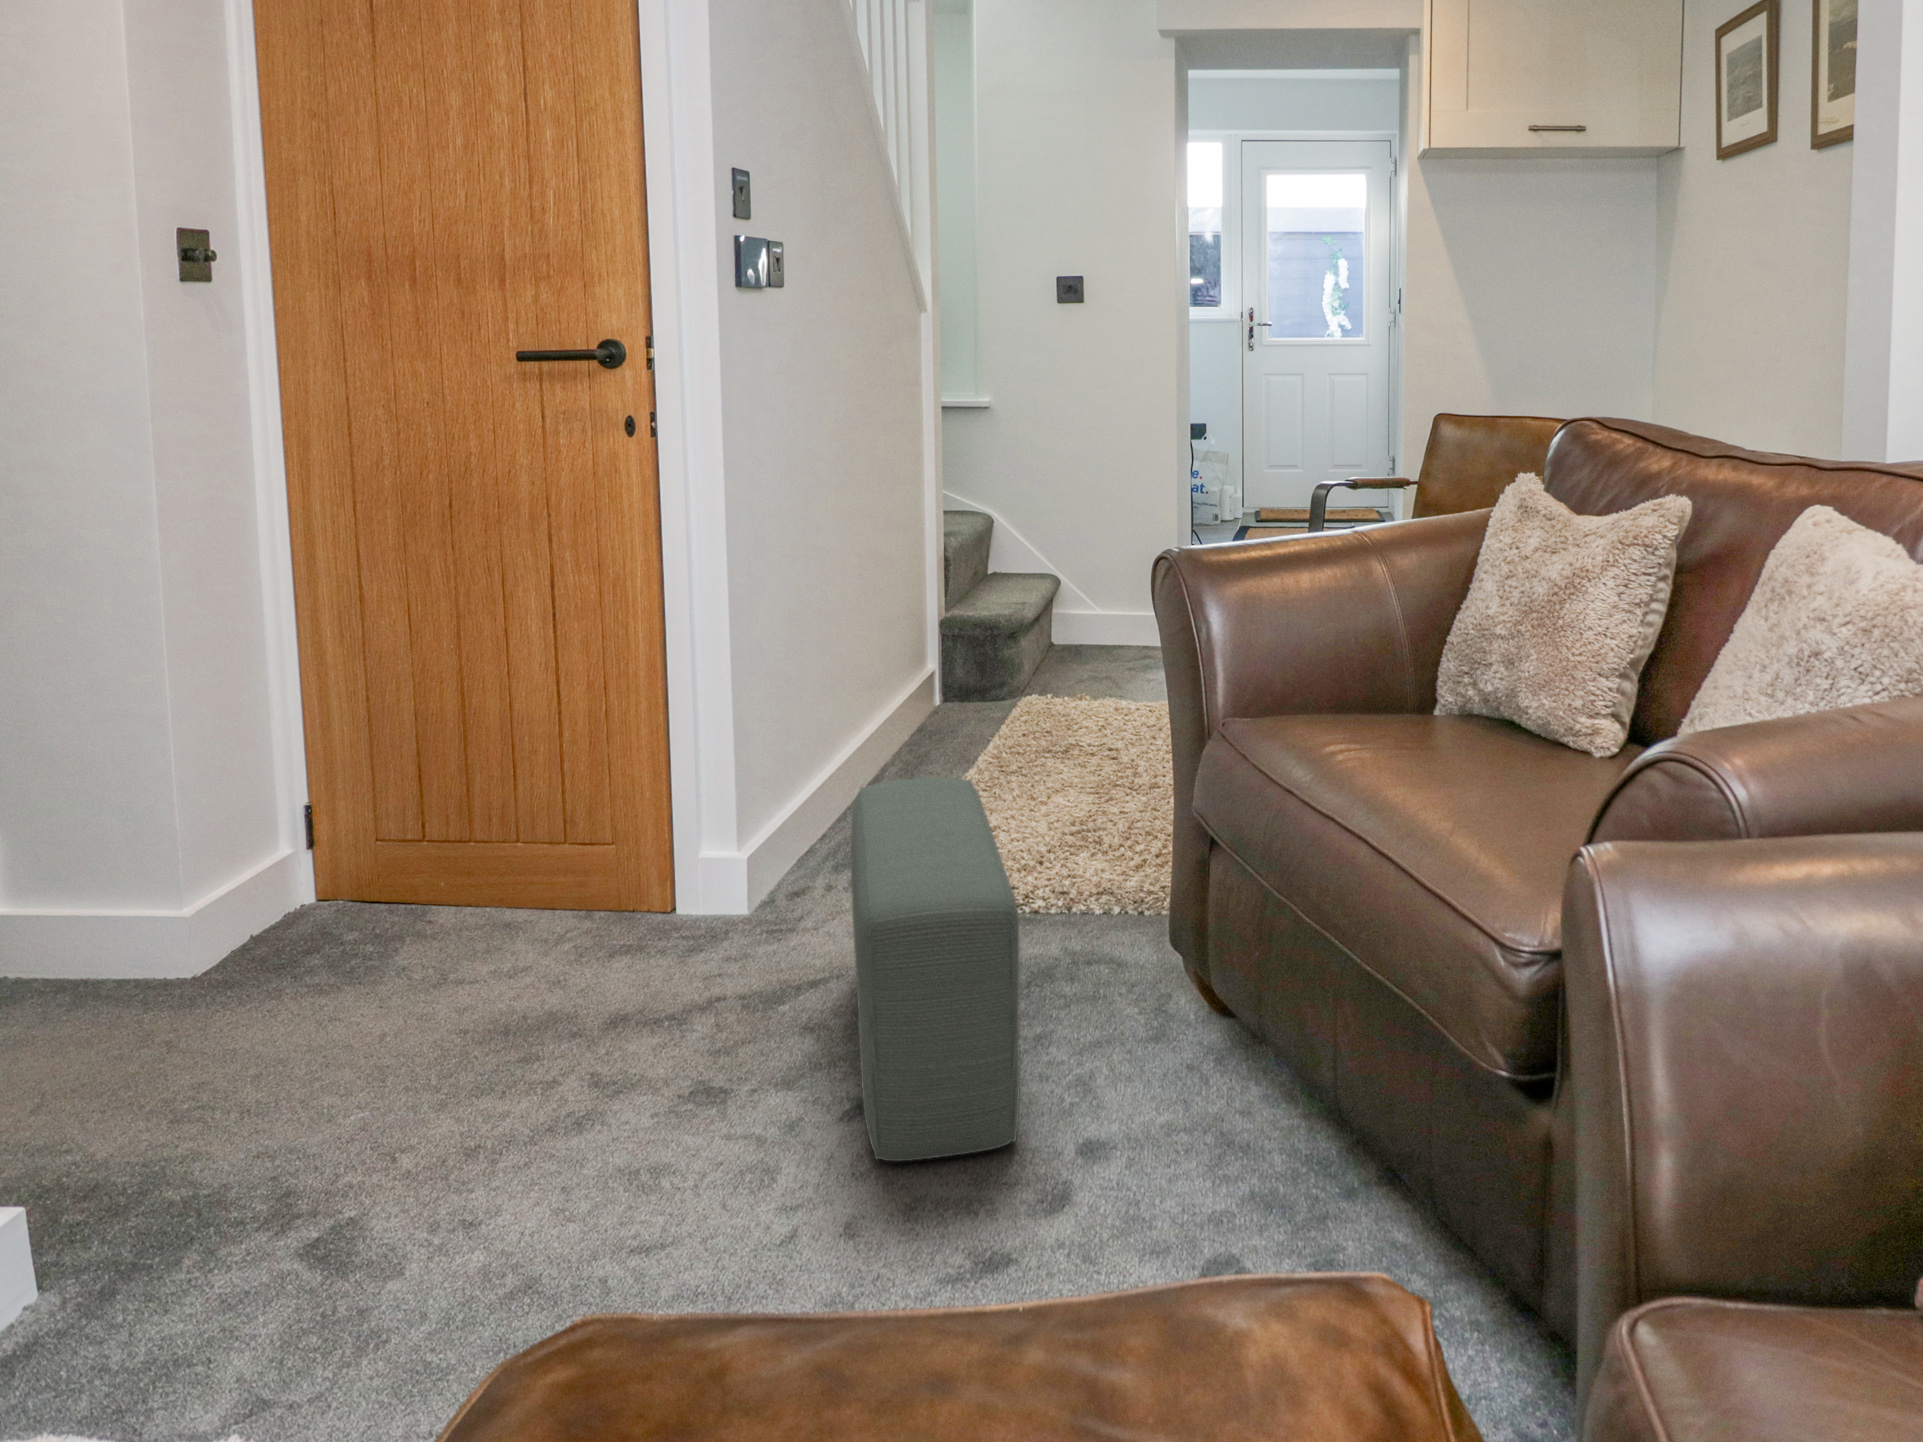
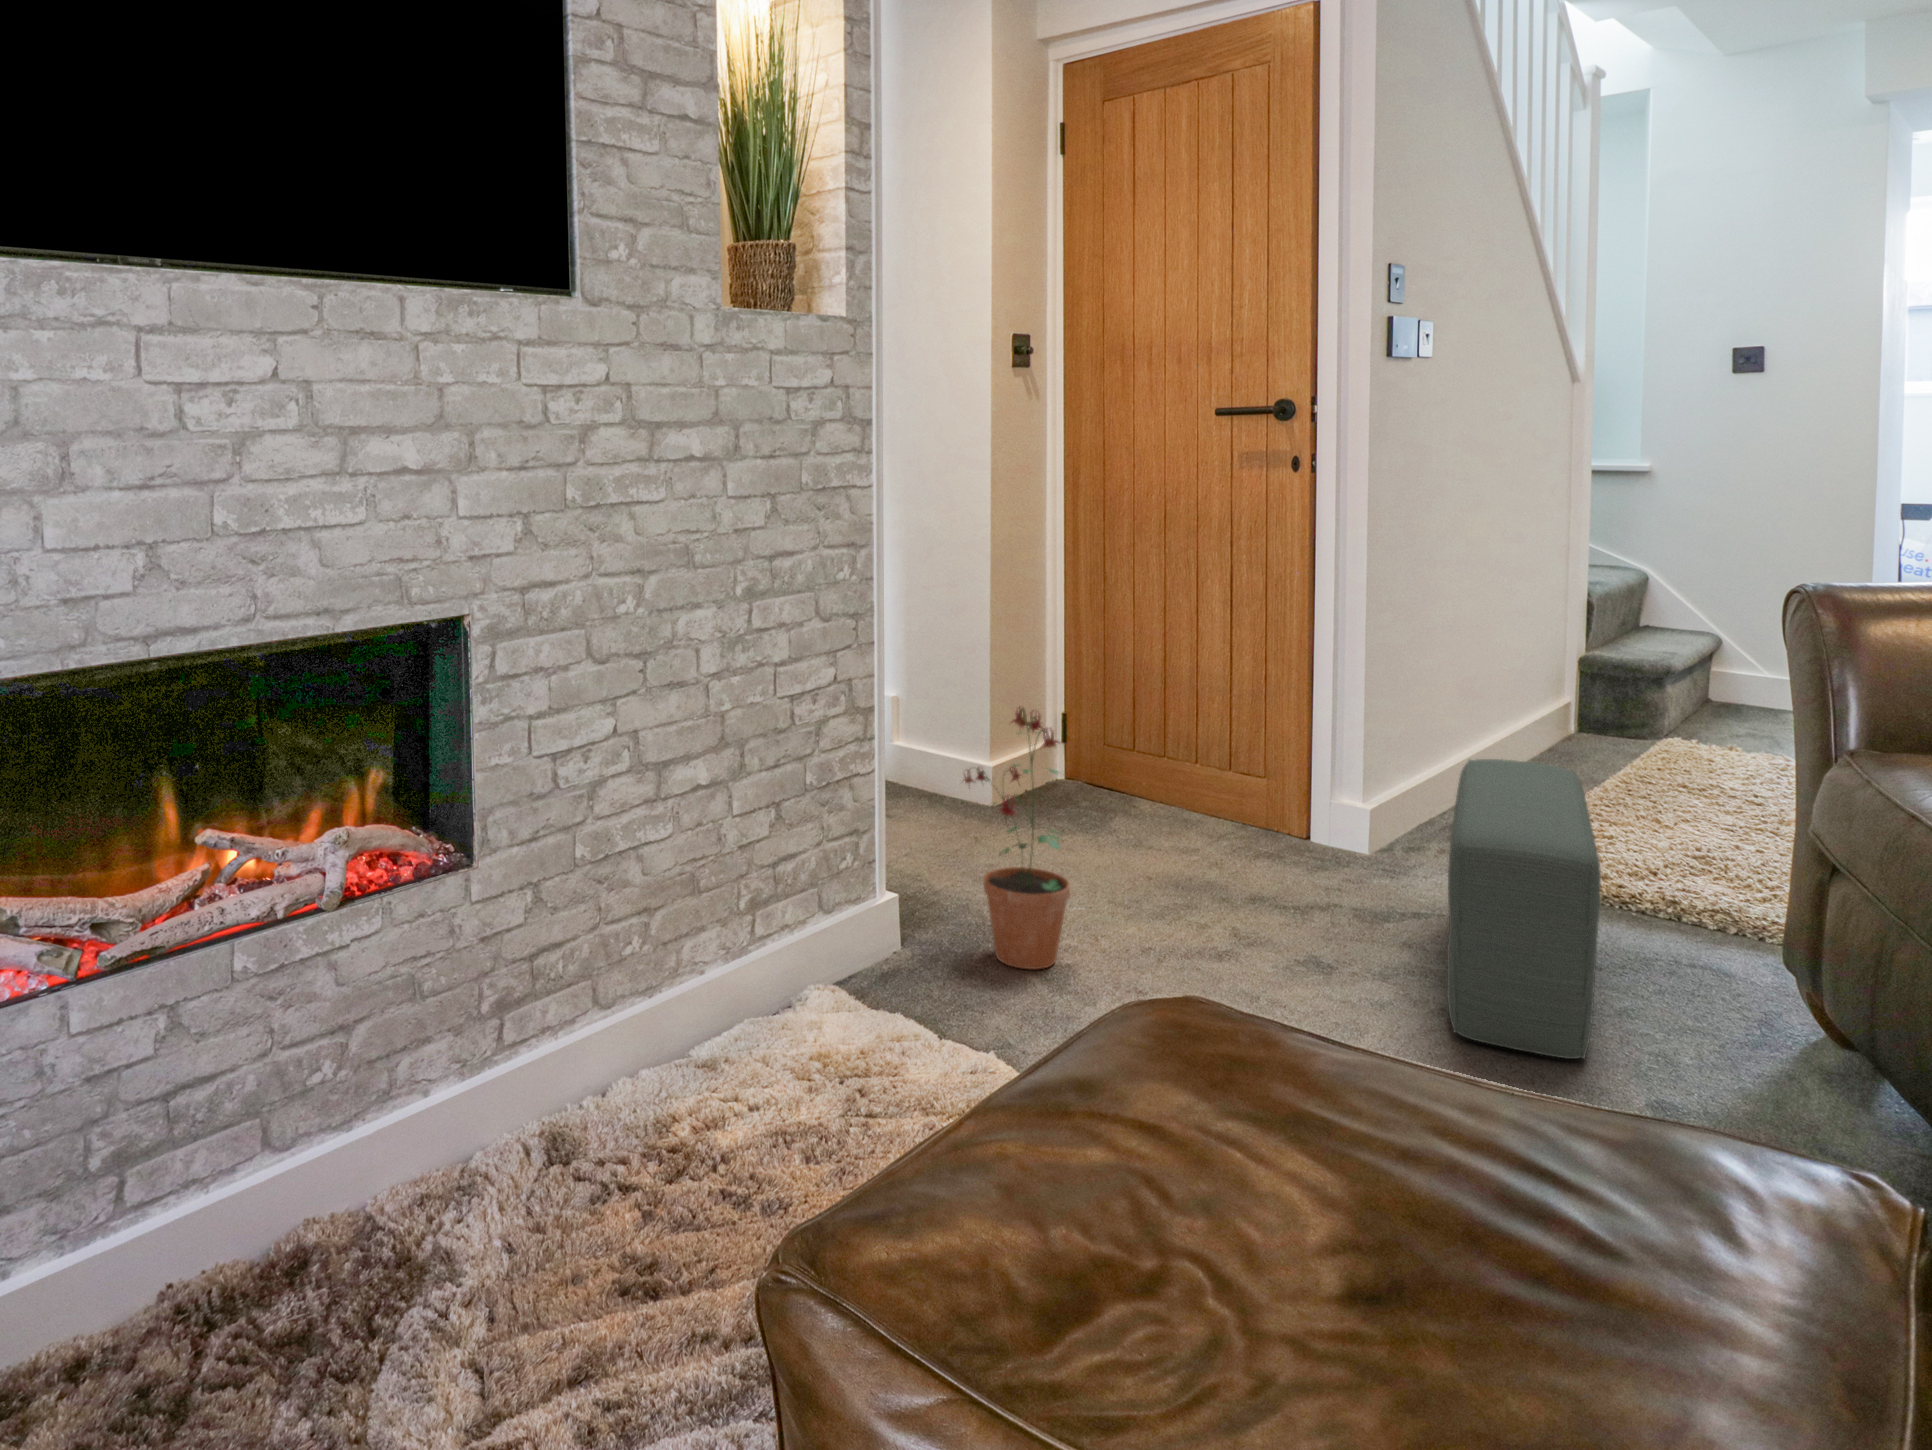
potted plant: none [93,846,320,1287] -> present [964,706,1070,969]

